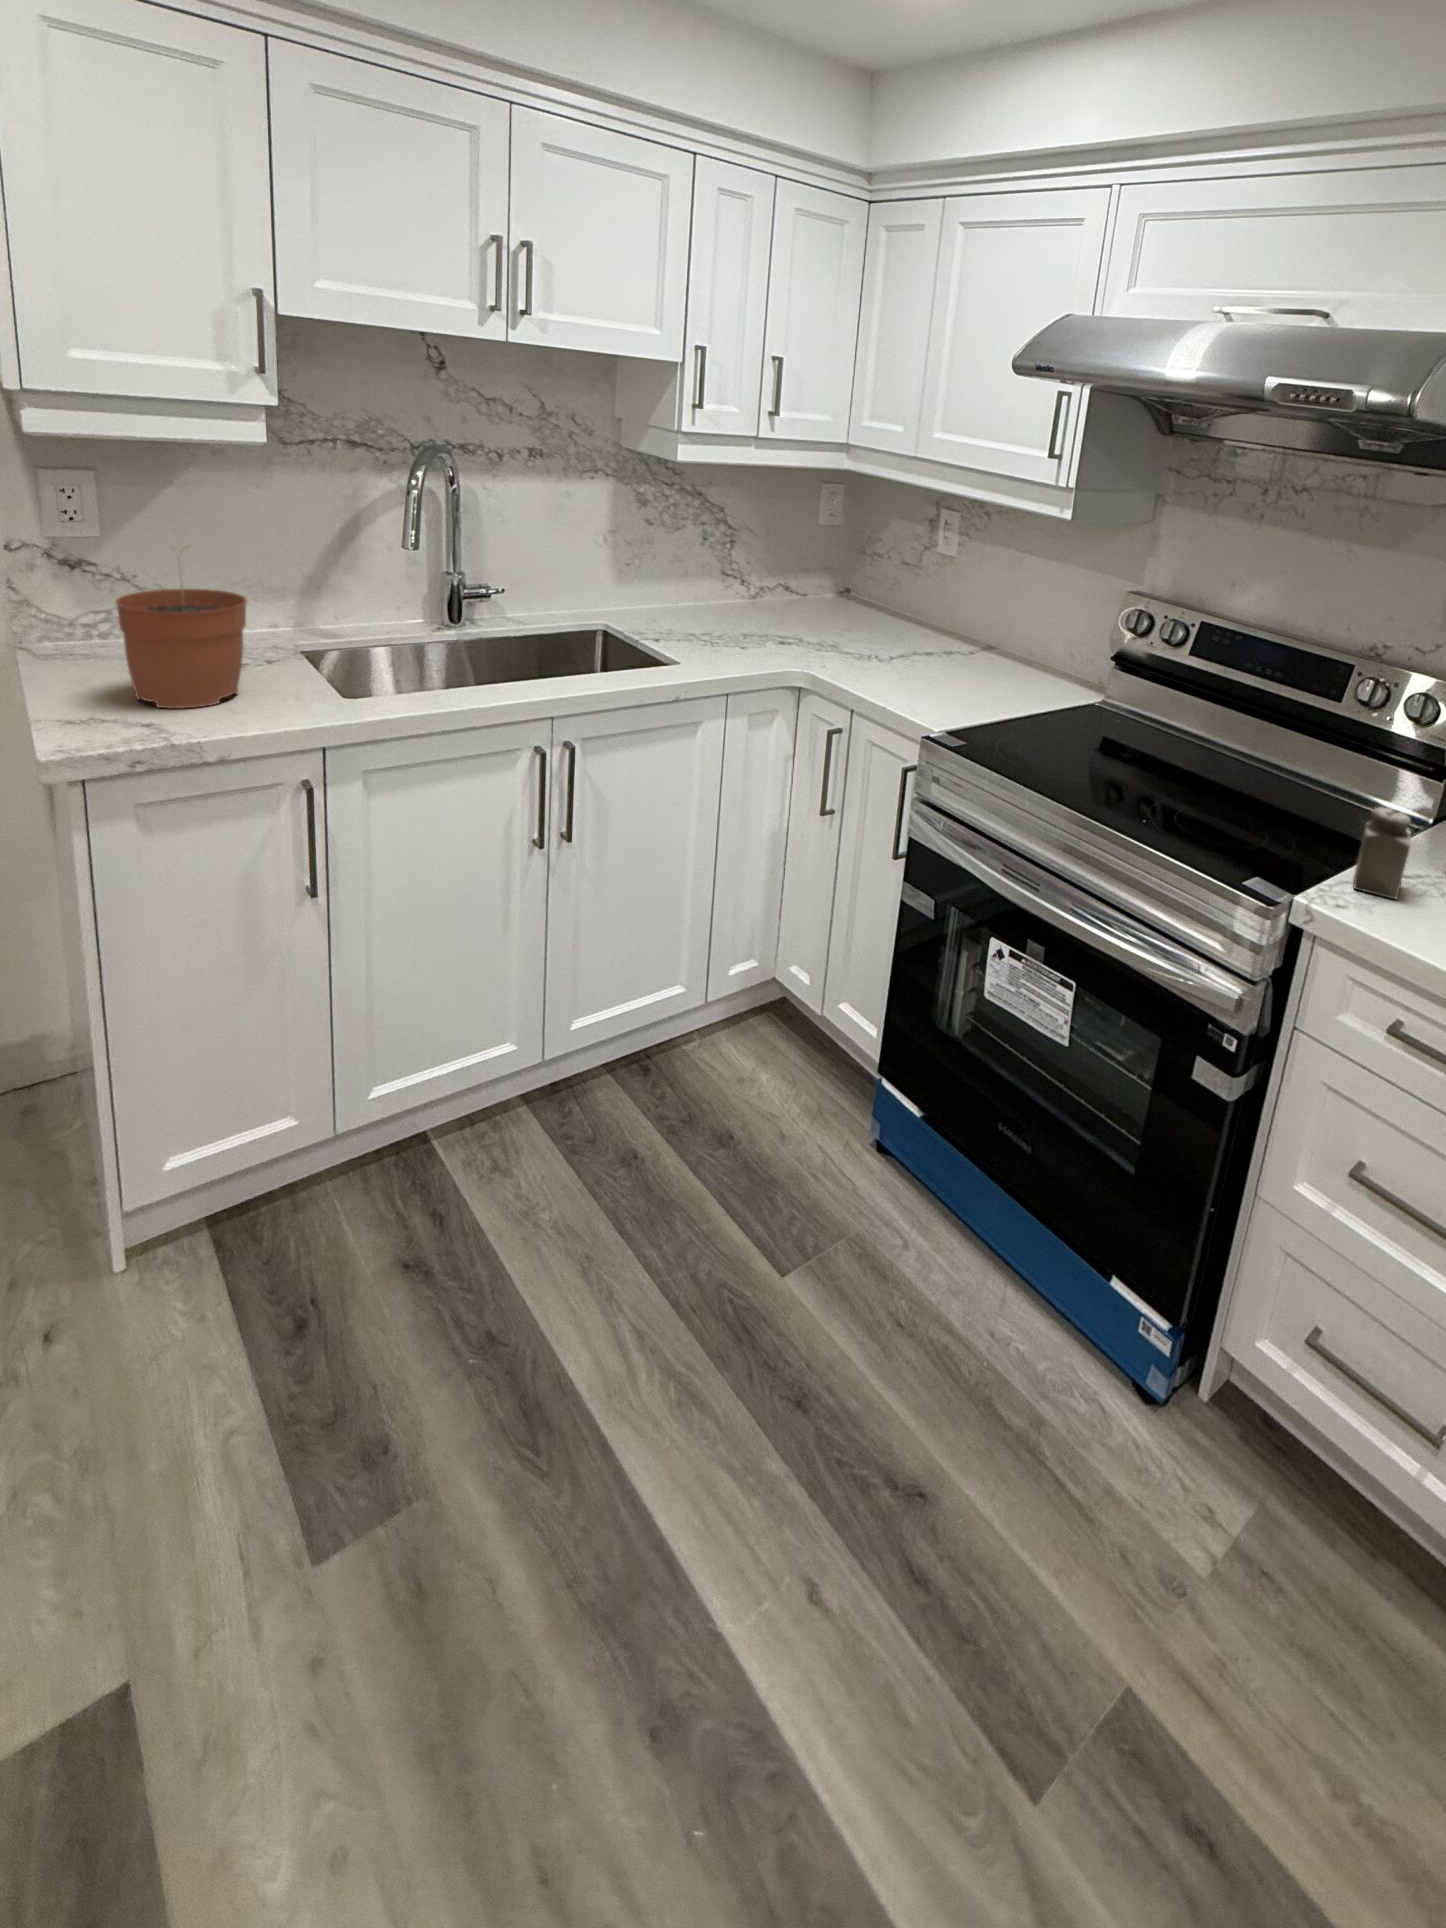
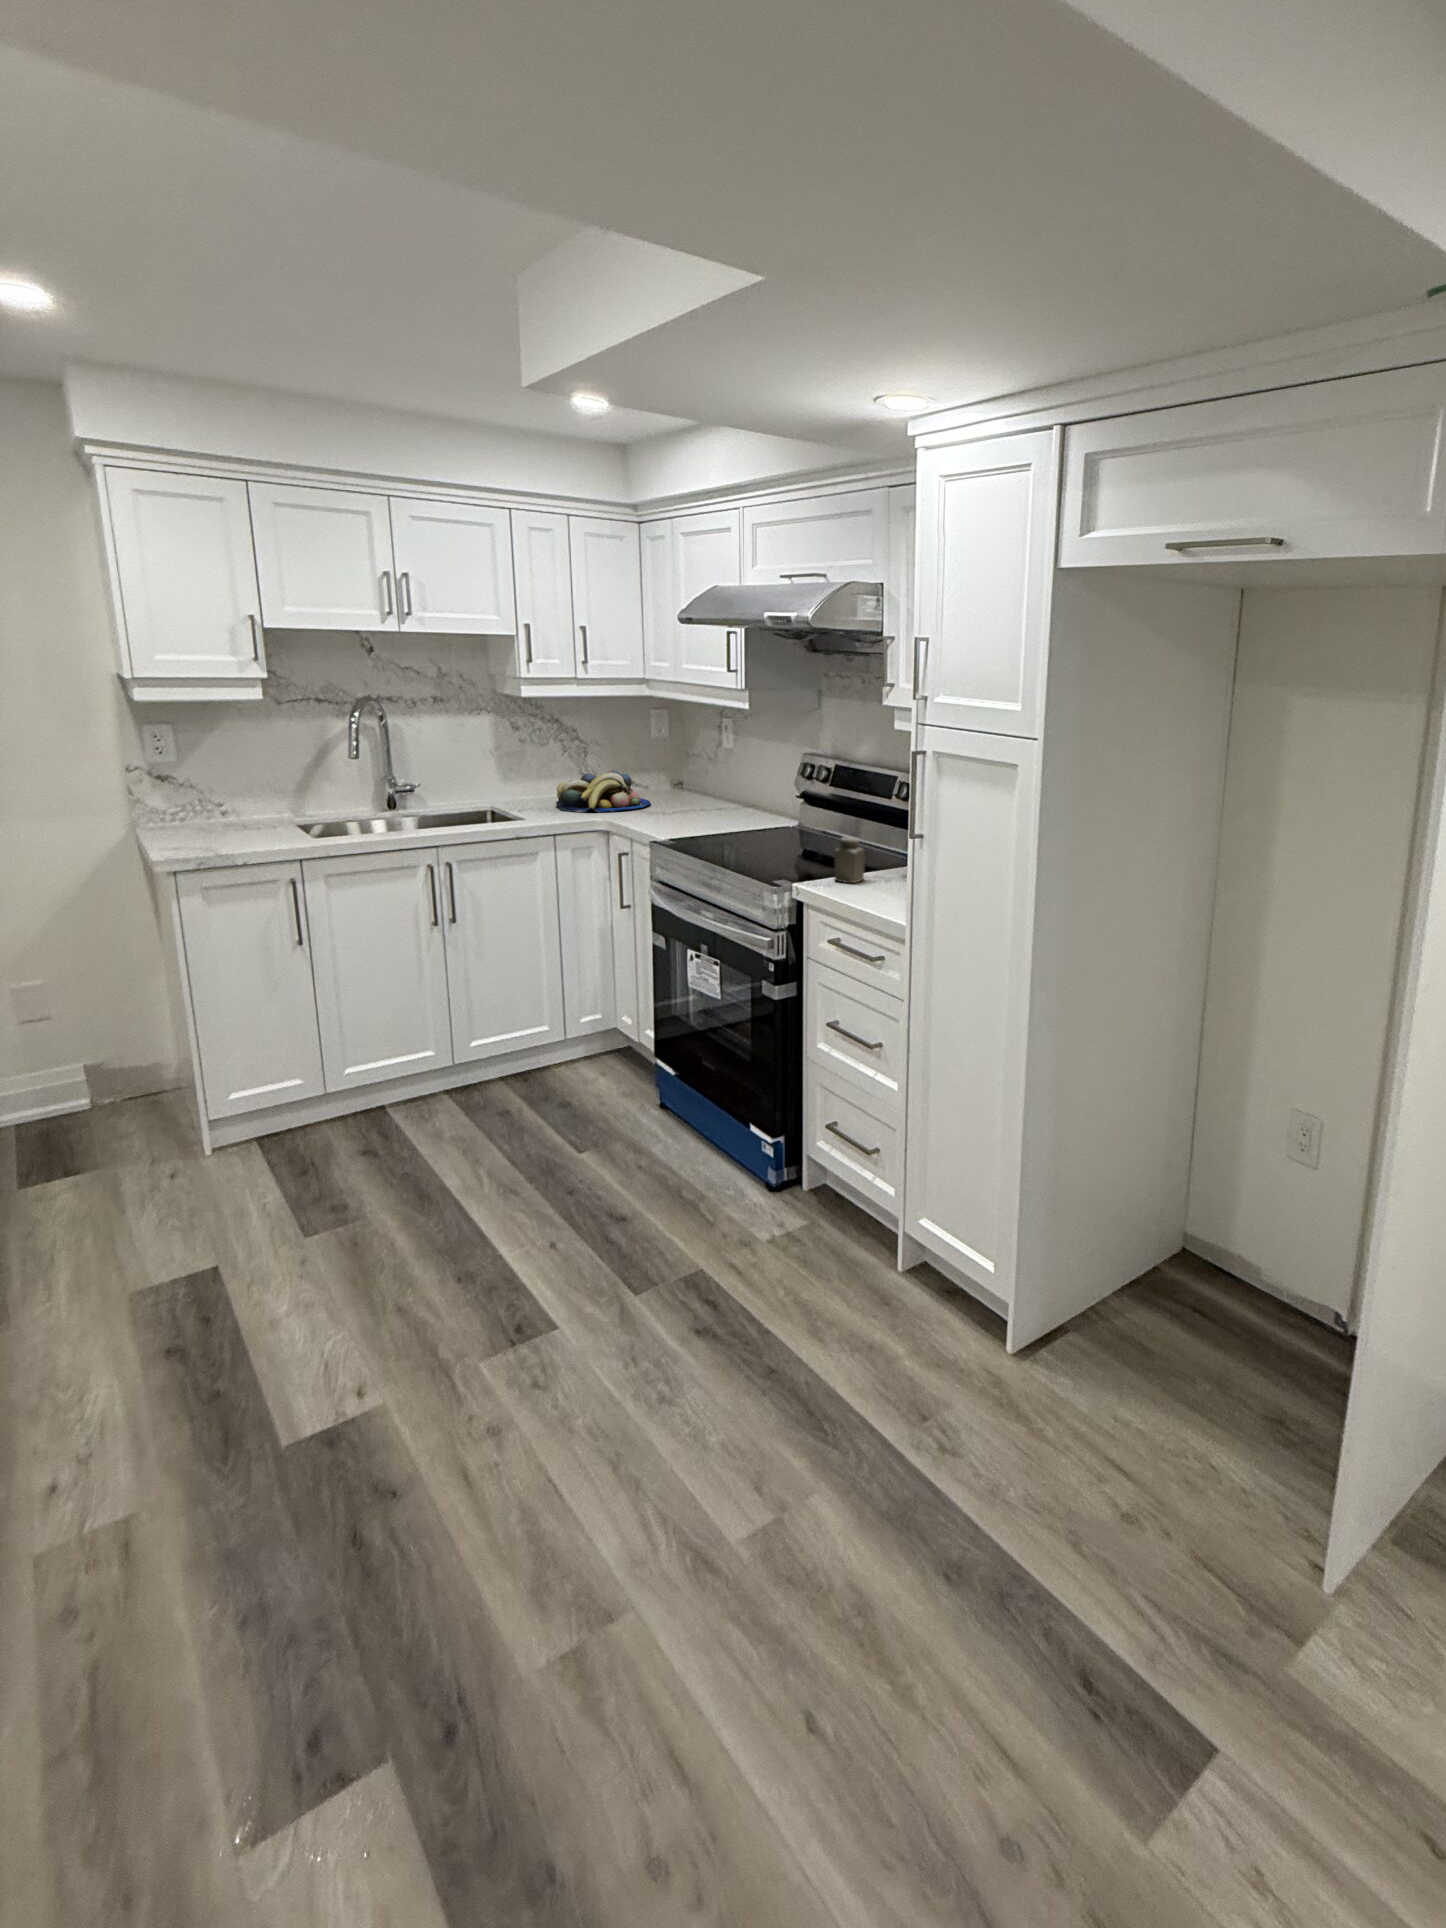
plant pot: present [115,562,247,709] -> none [185,758,256,845]
fruit bowl: none [705,579,845,651] -> present [556,771,651,812]

